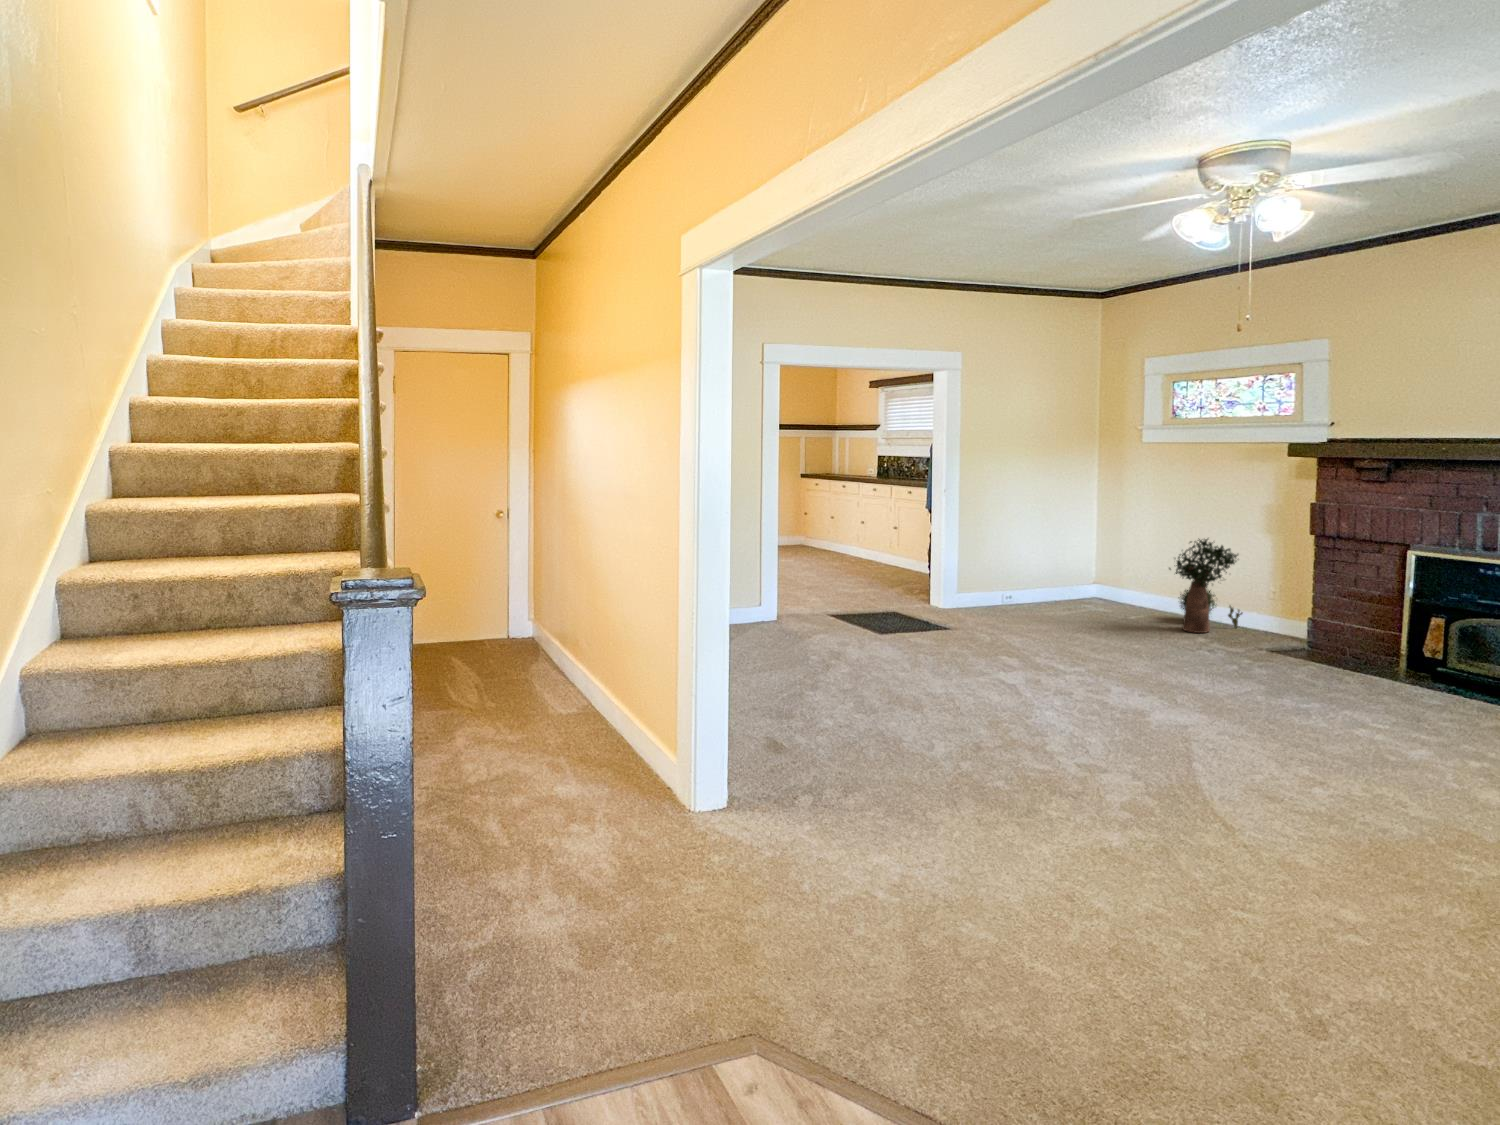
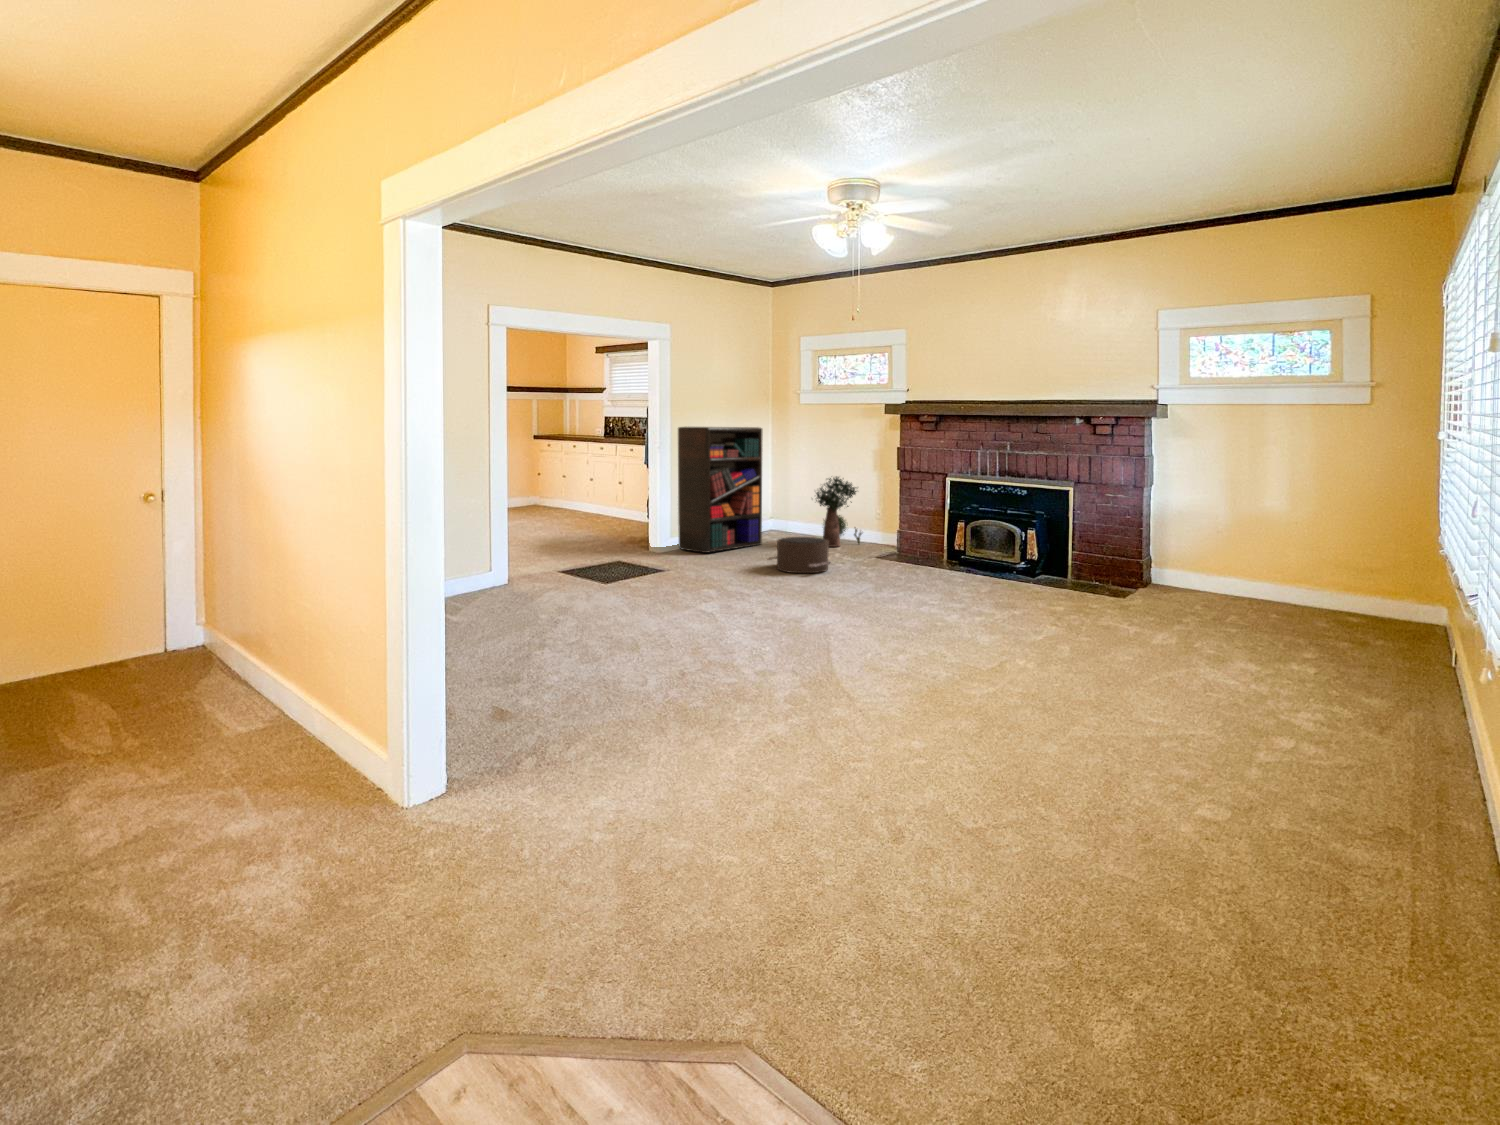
bookshelf: none [988,476,1100,640] -> present [678,427,762,553]
pouf: none [1121,632,1227,689] -> present [767,537,830,573]

